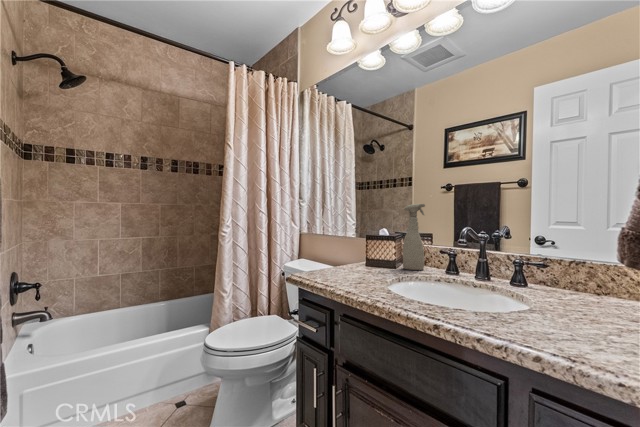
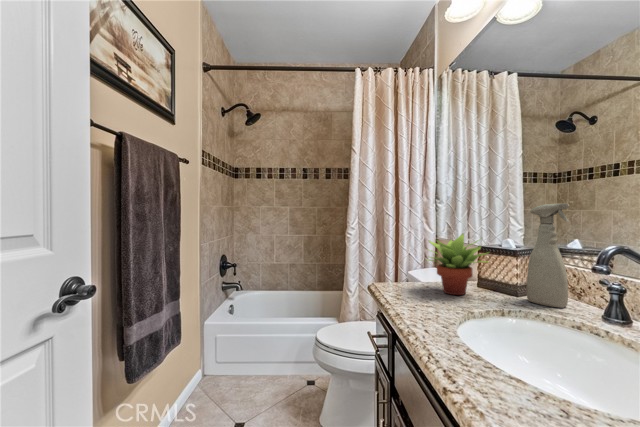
succulent plant: none [339,225,385,272] -> present [429,233,490,295]

